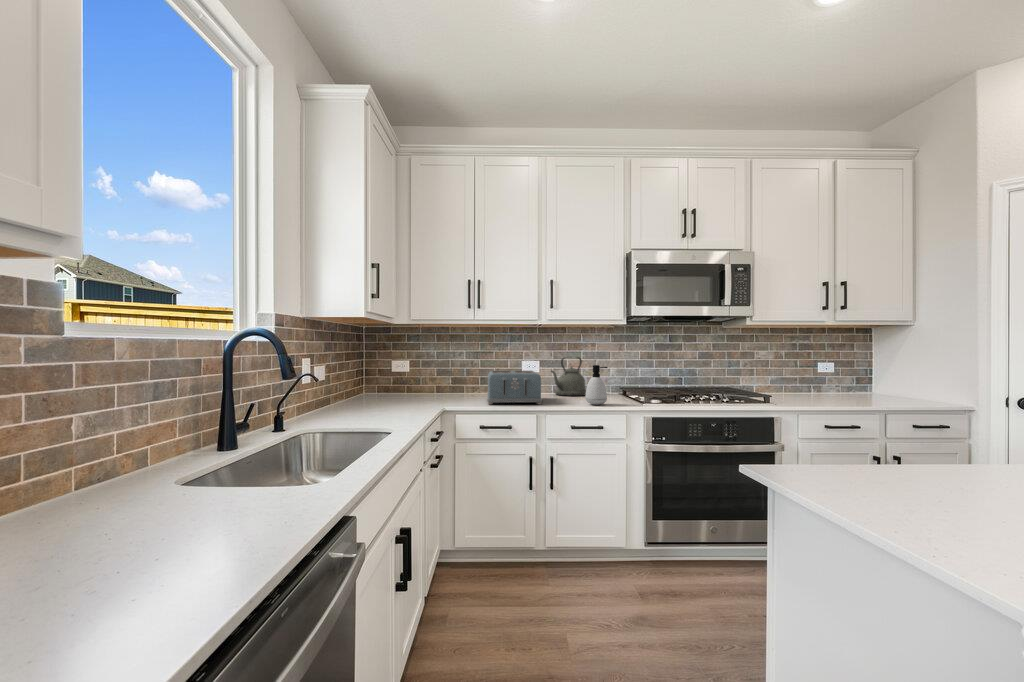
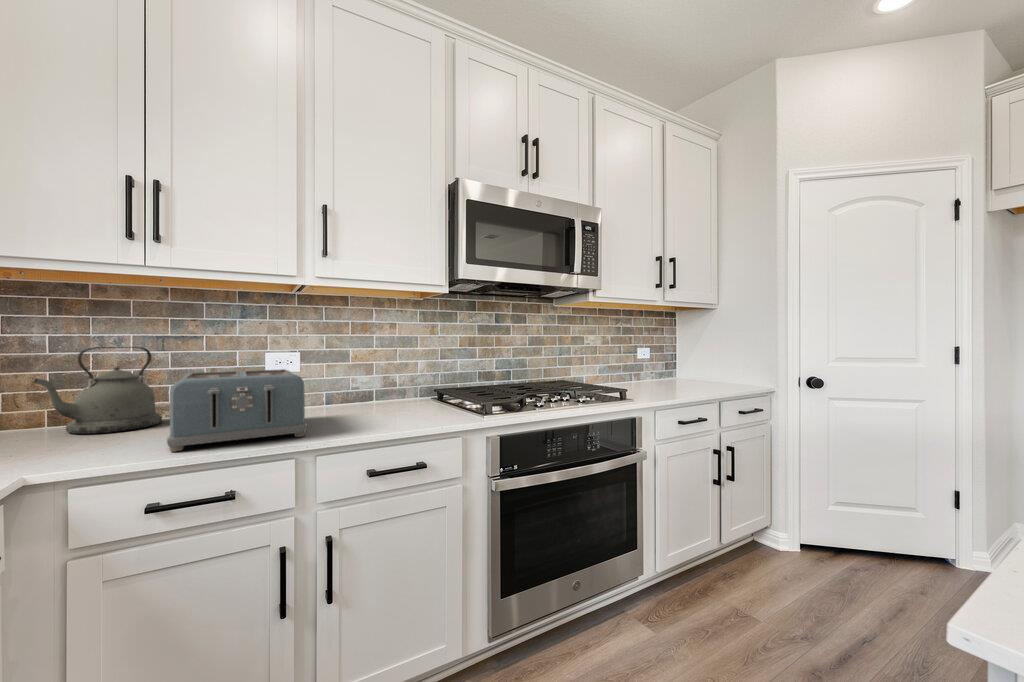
kettle: present [551,357,586,396] -> present [34,347,162,434]
soap dispenser: present [585,365,608,405] -> none [394,355,433,425]

